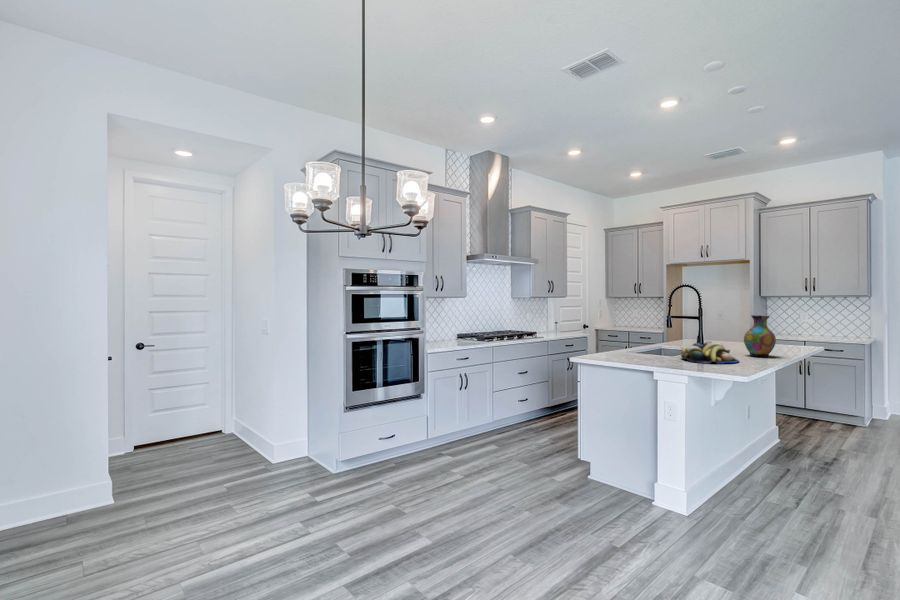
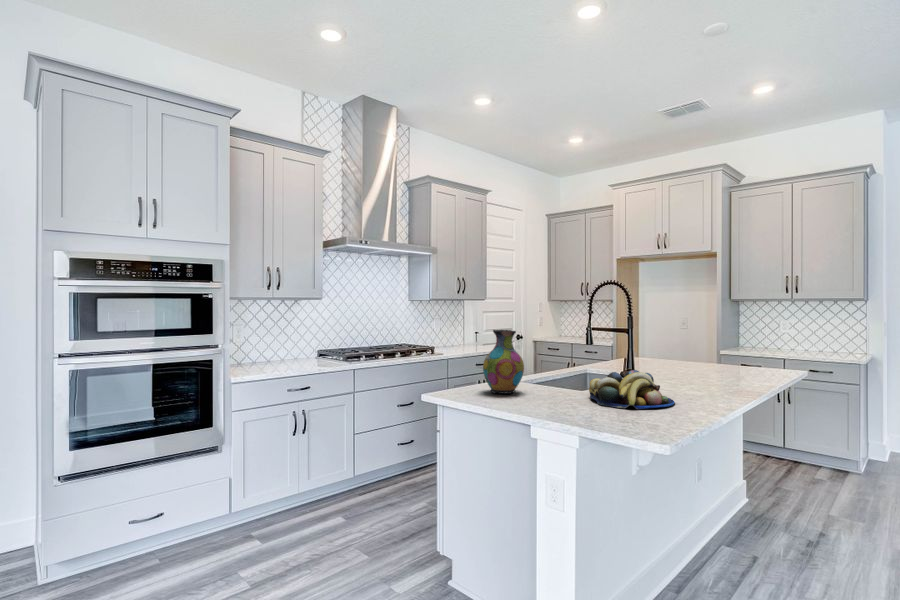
vase: present [744,315,776,357] -> present [483,330,524,394]

